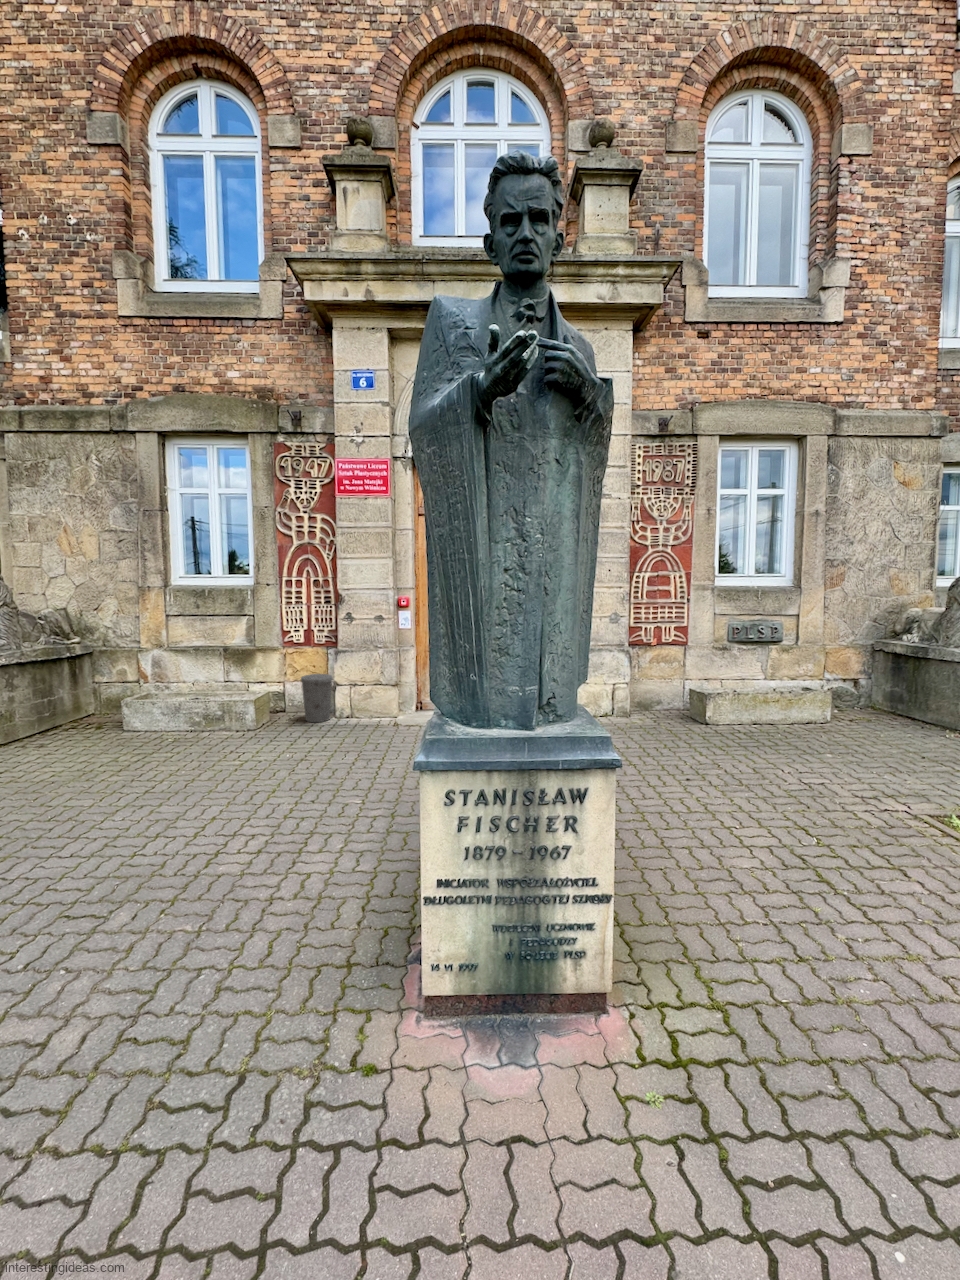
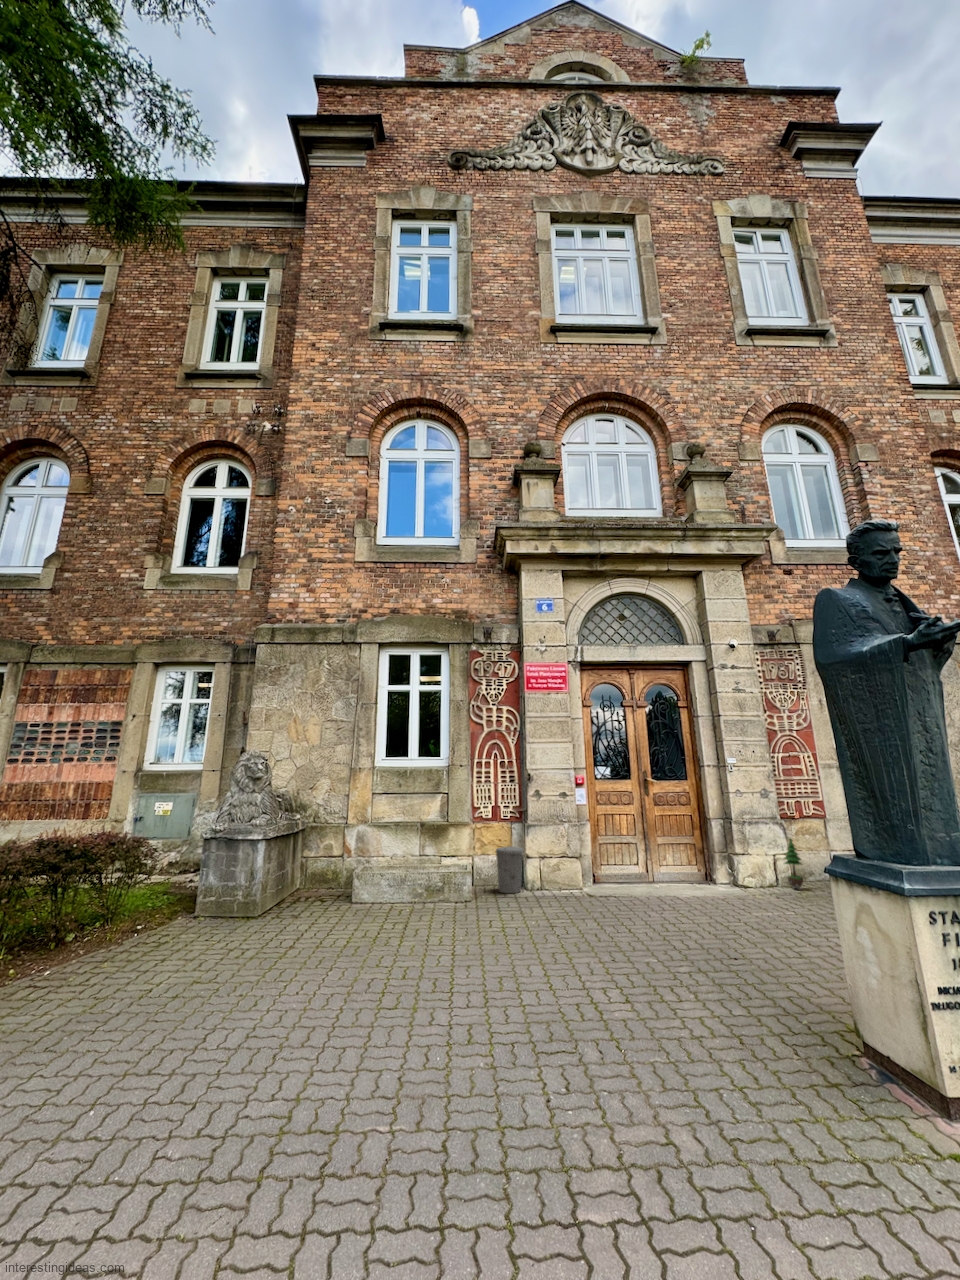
potted tree: none [619,669,640,723] -> present [785,838,803,889]

